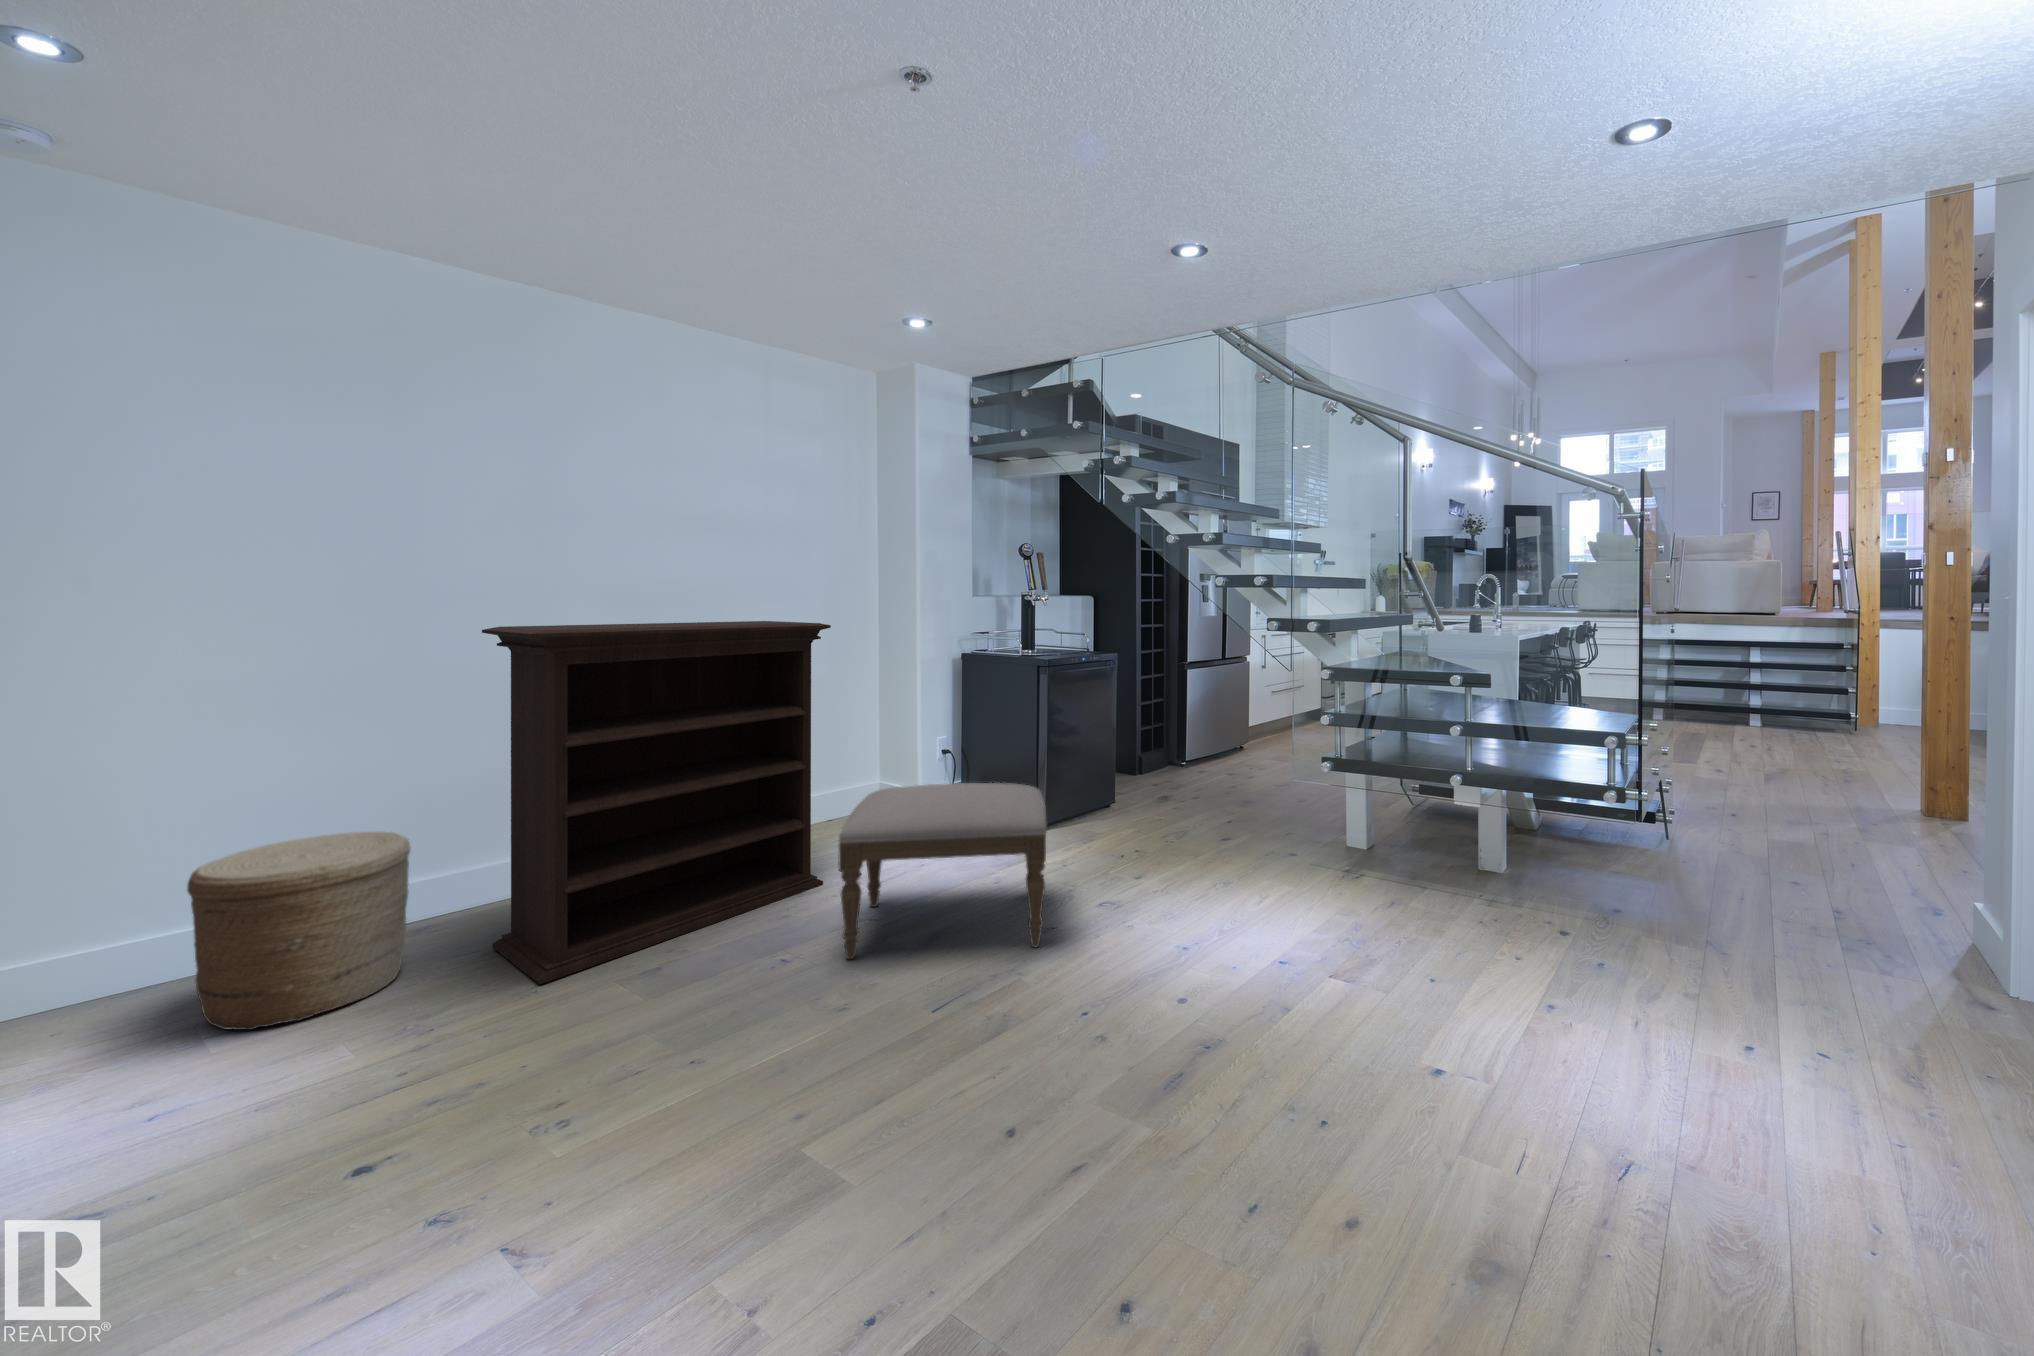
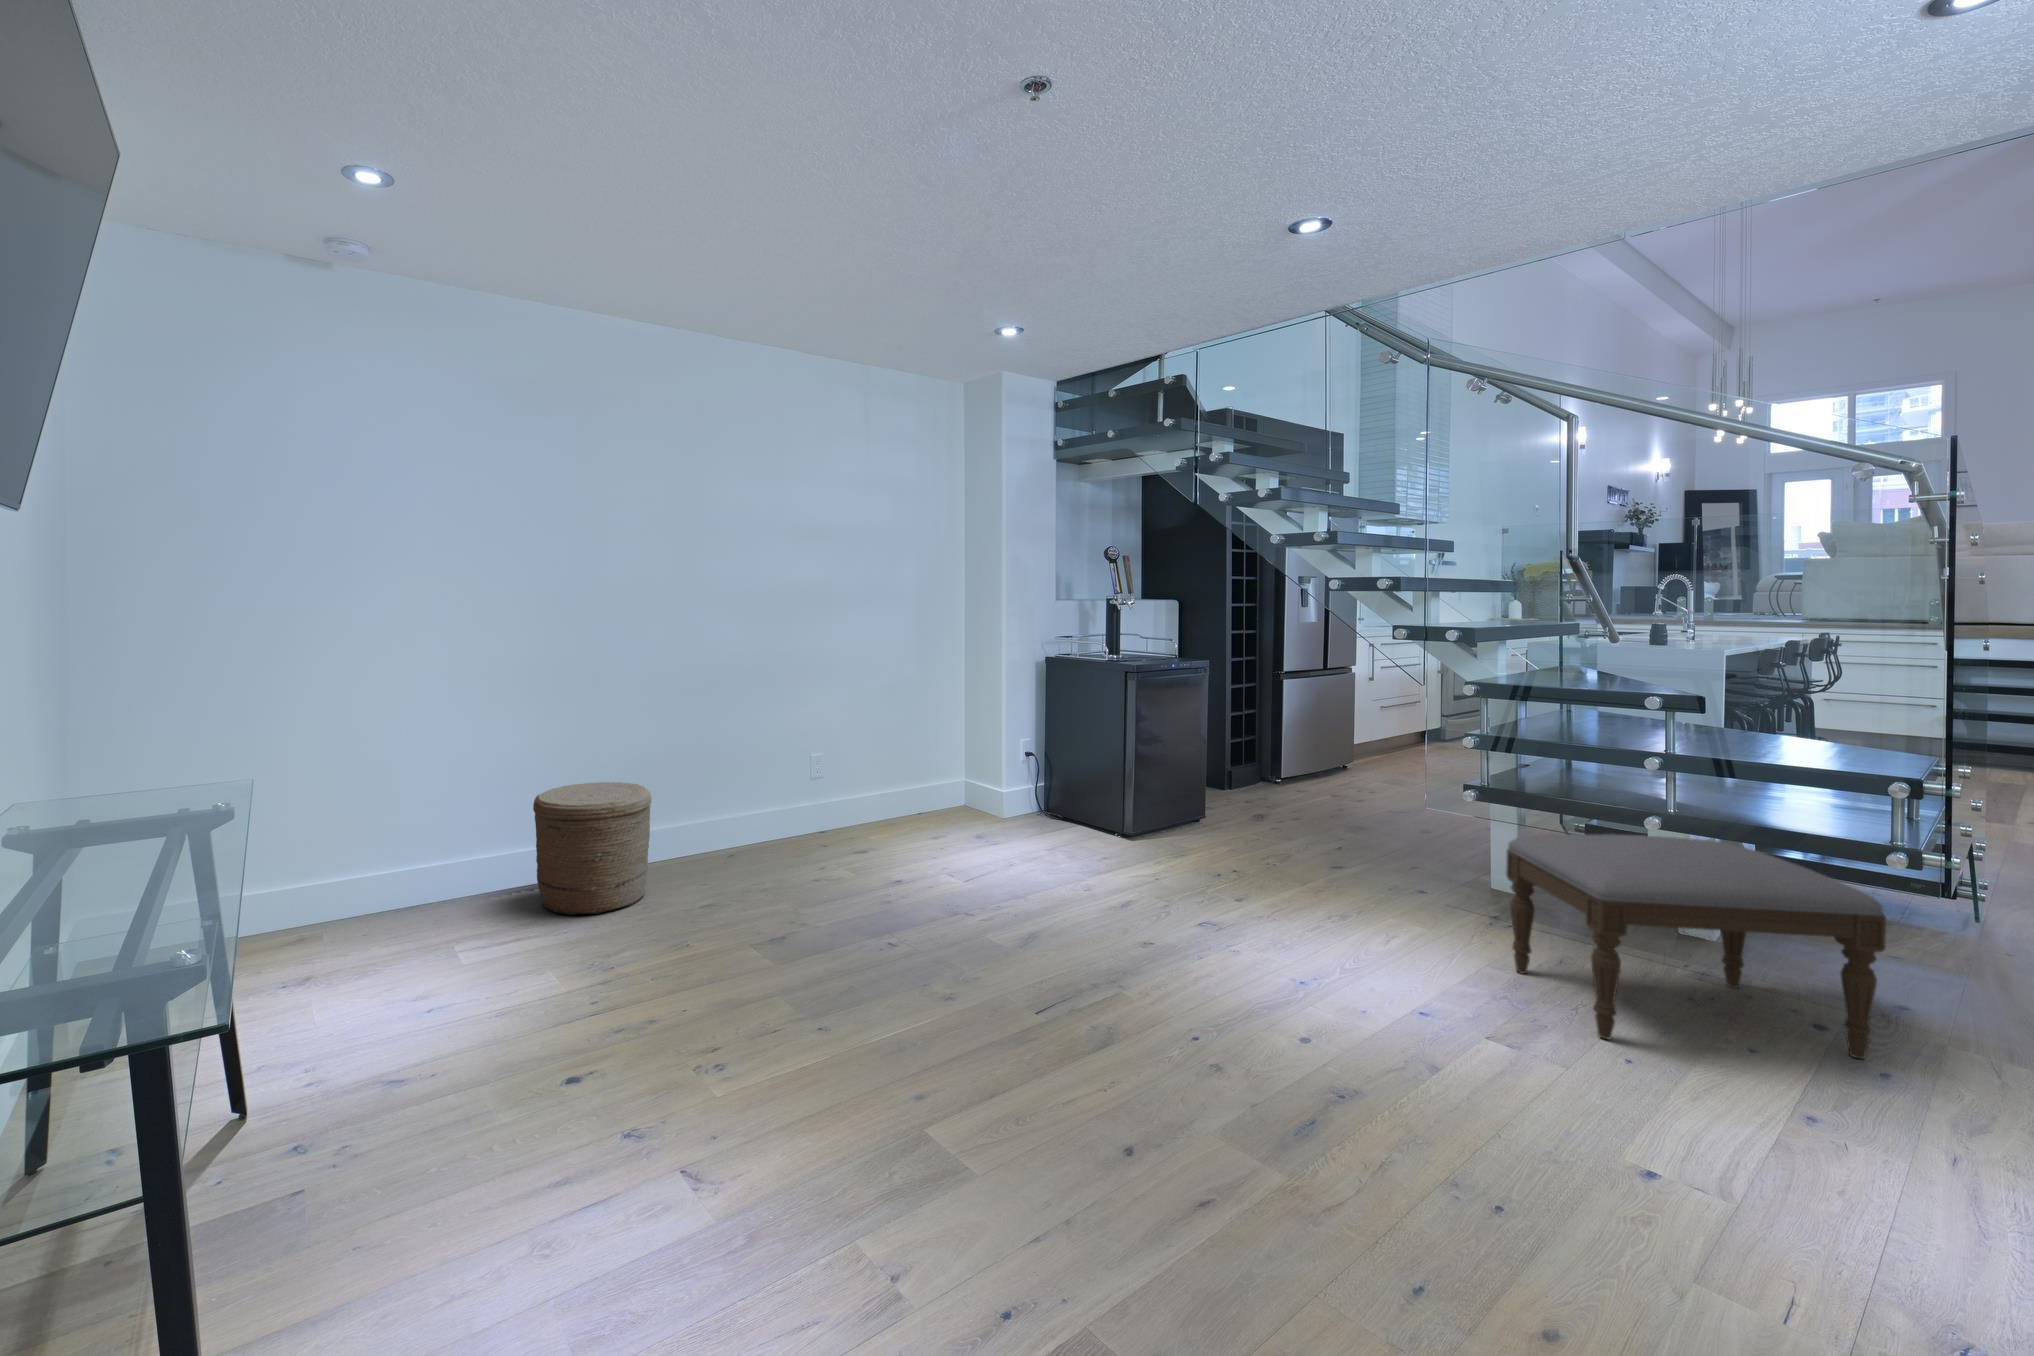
bookshelf: present [482,621,831,984] -> none [693,624,942,911]
ottoman: present [839,783,1047,959] -> present [1506,834,1886,1059]

